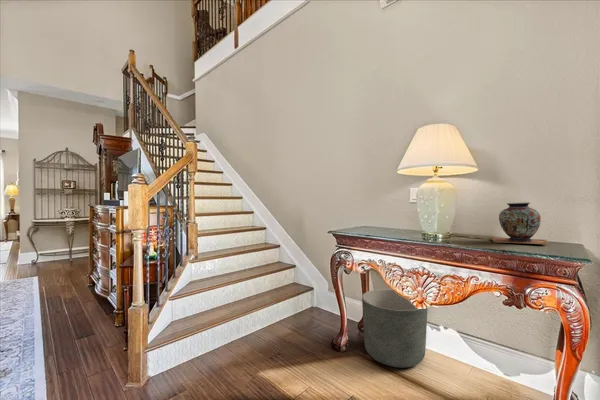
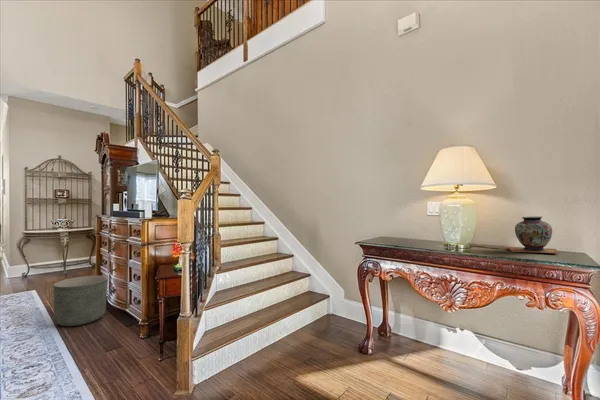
planter: present [362,289,427,368] -> present [53,276,108,326]

